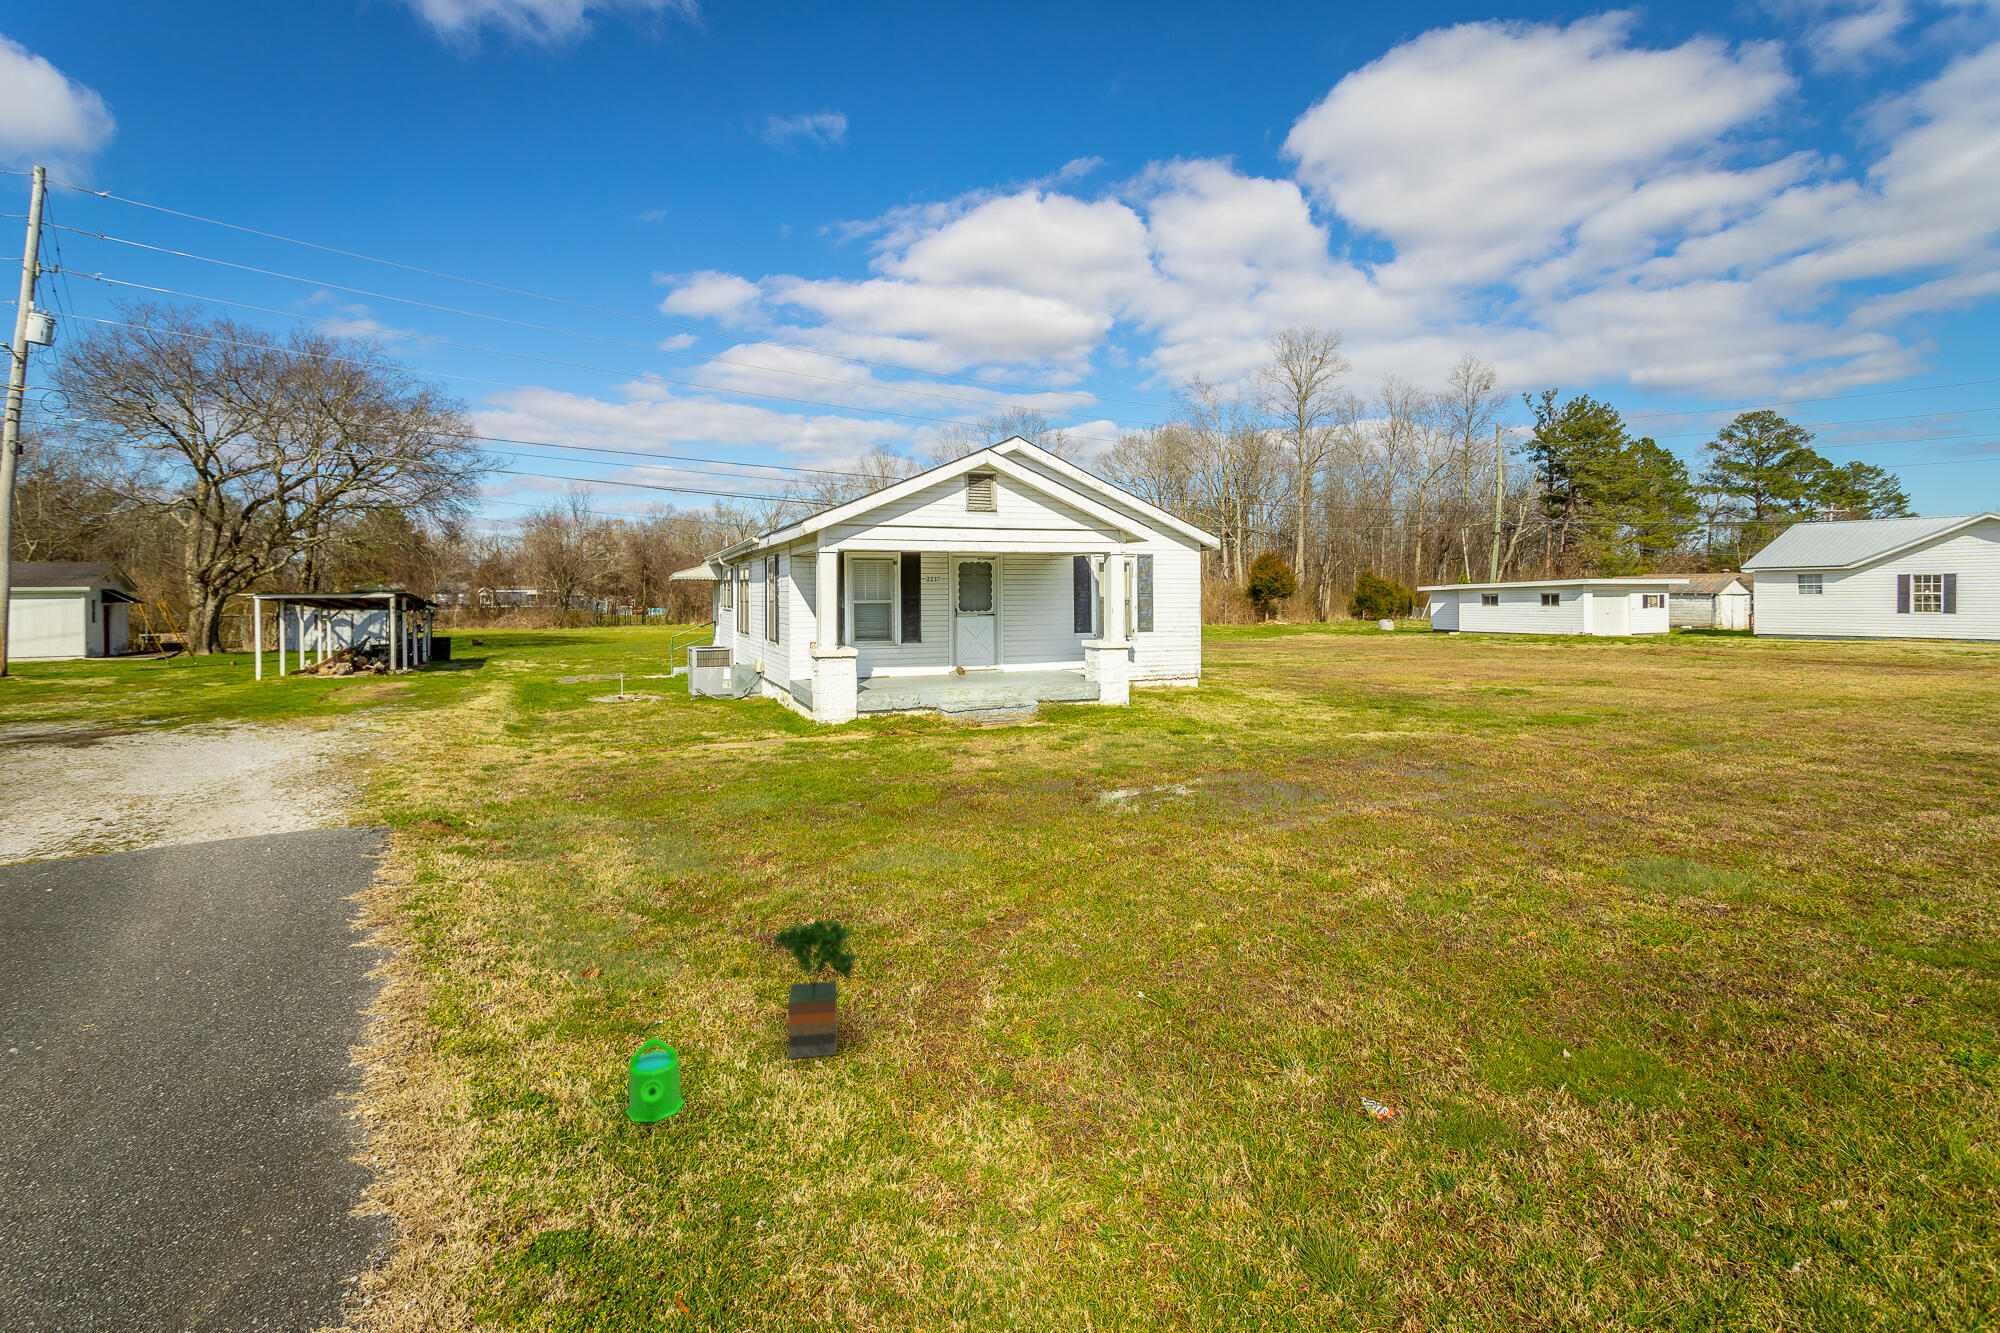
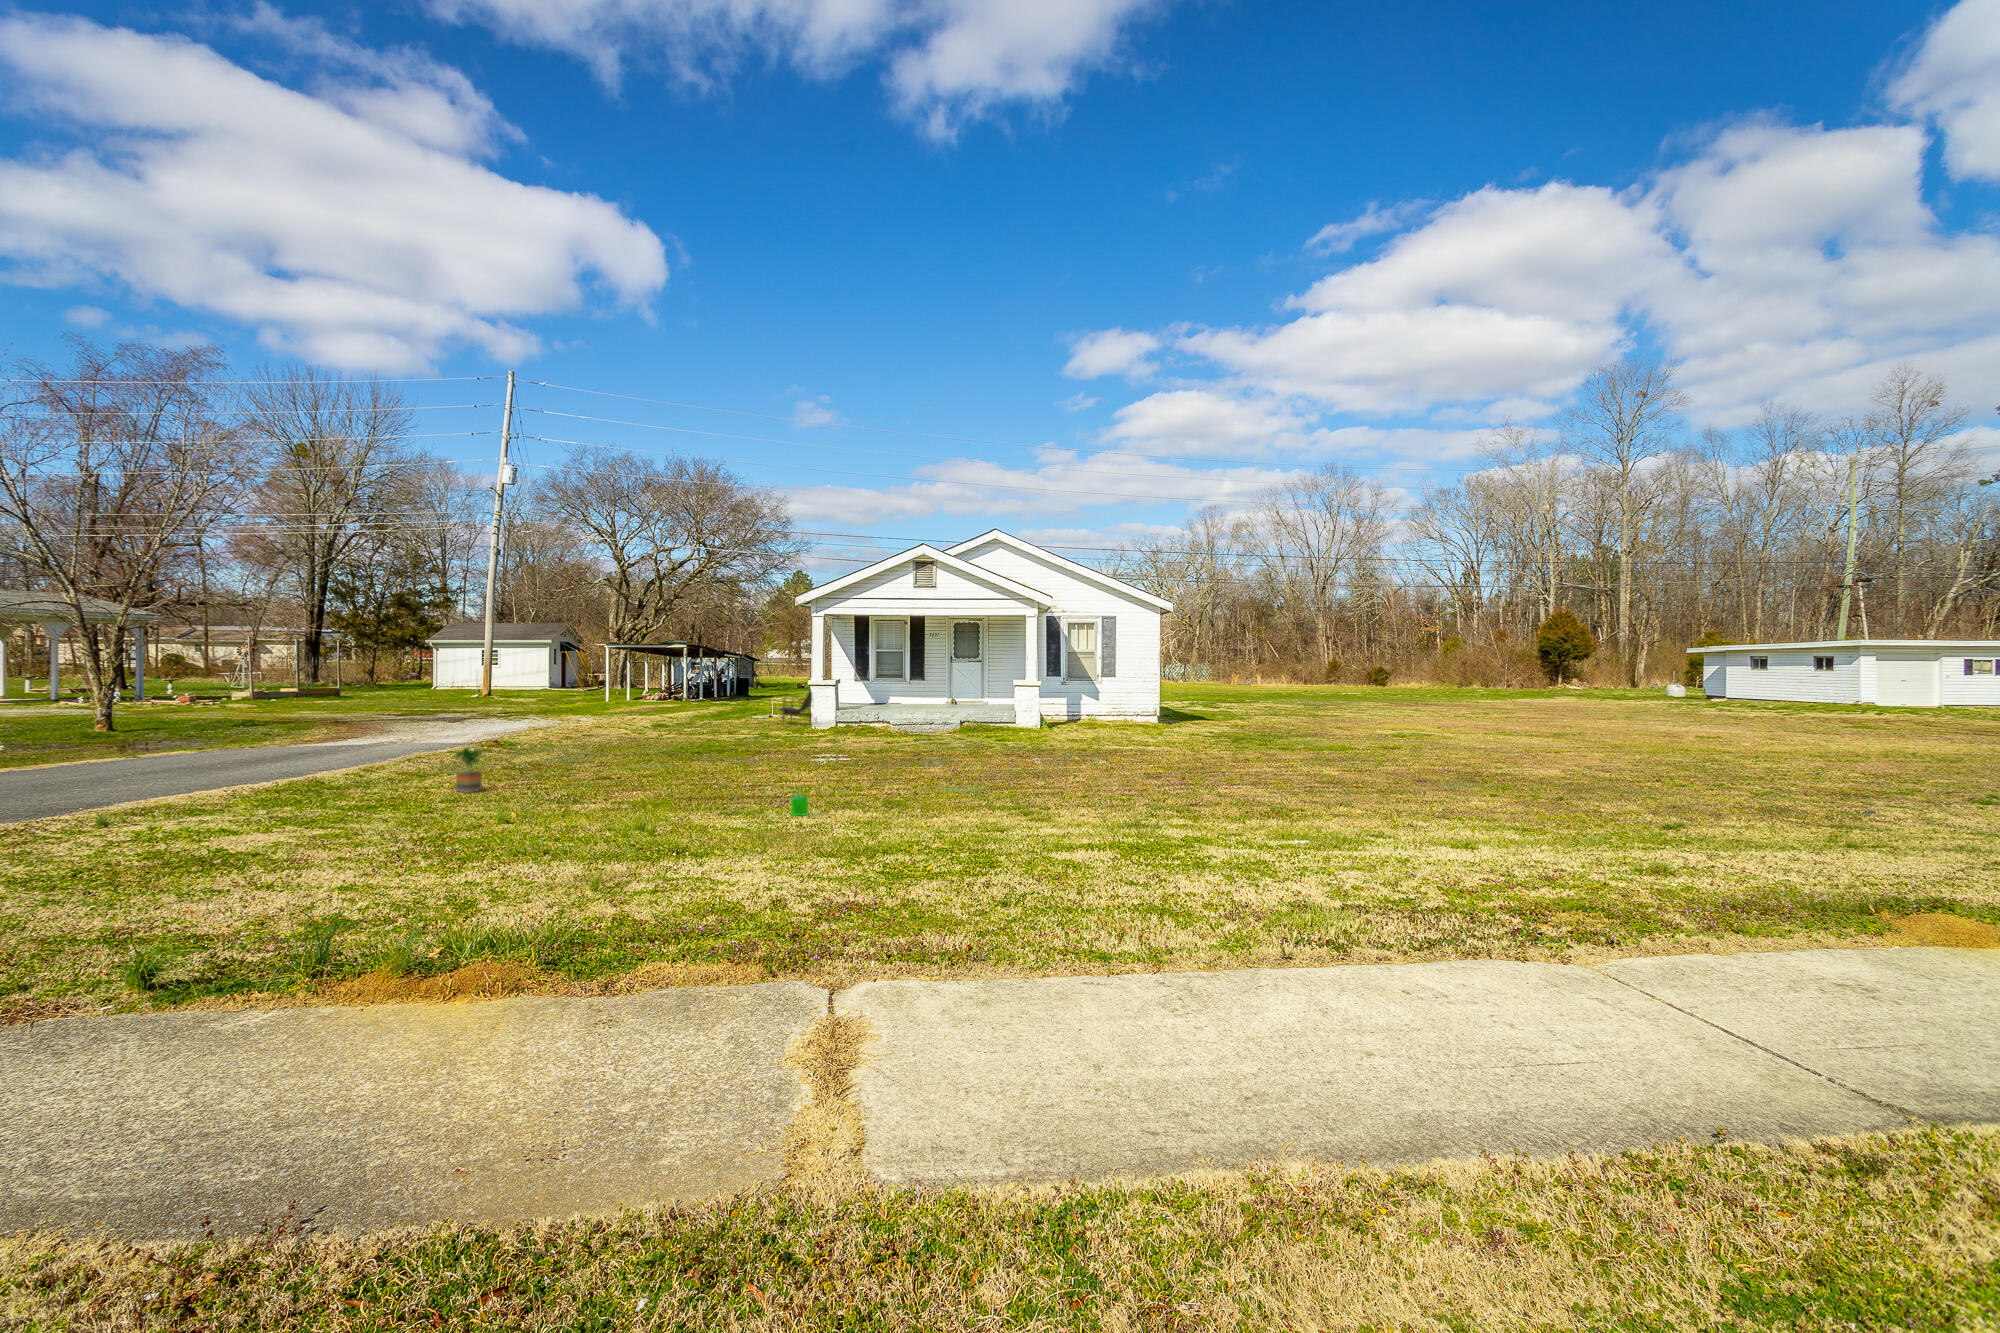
lounge chair: none [742,659,801,719] -> present [779,691,814,722]
watering can: present [626,1038,684,1122] -> present [791,790,808,816]

